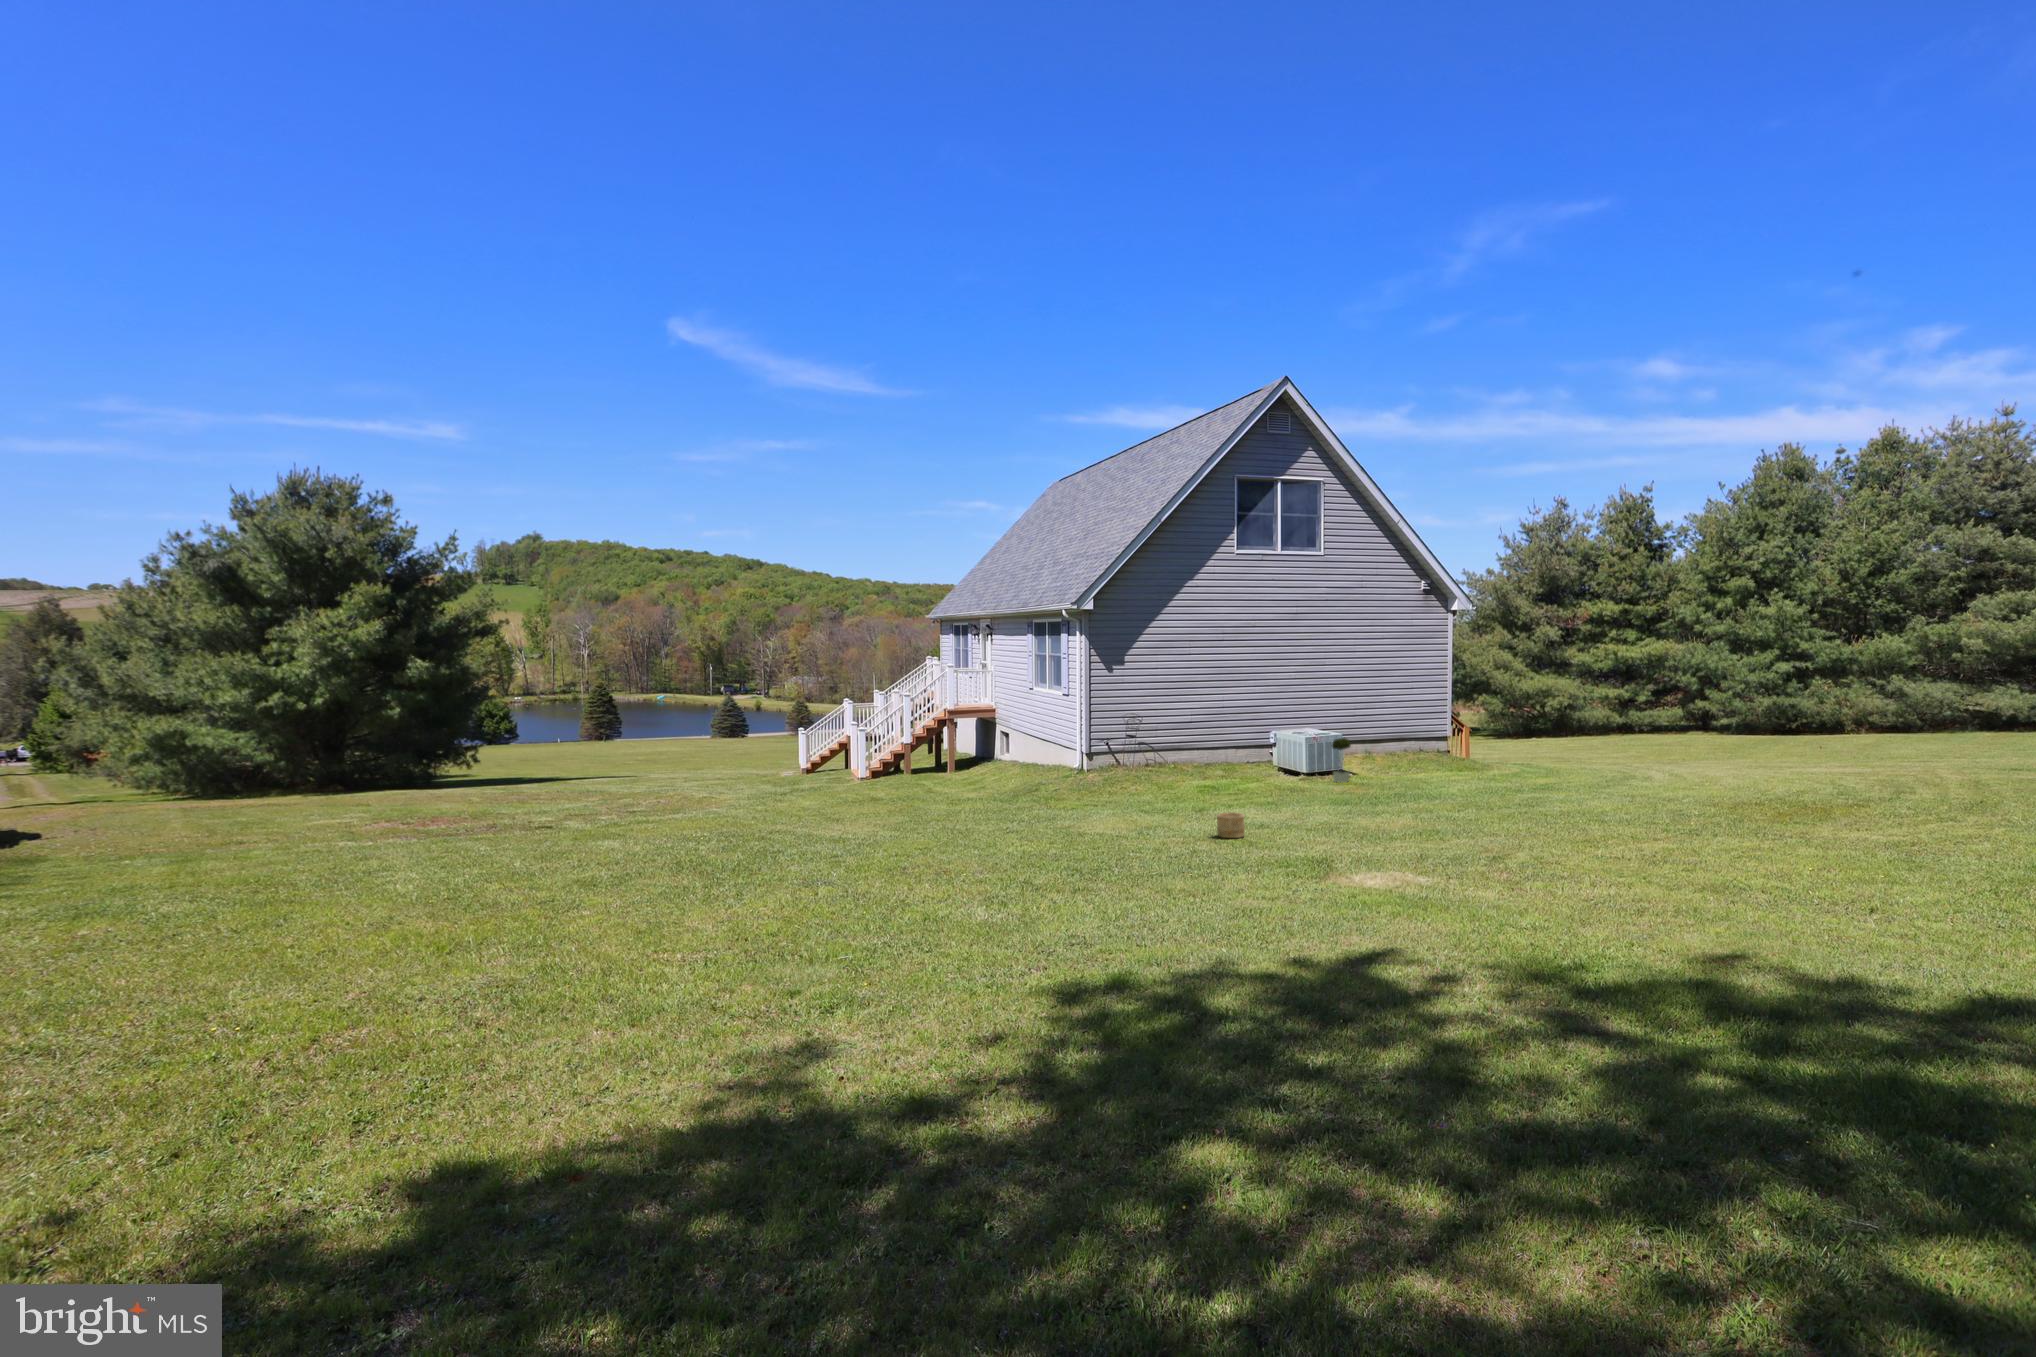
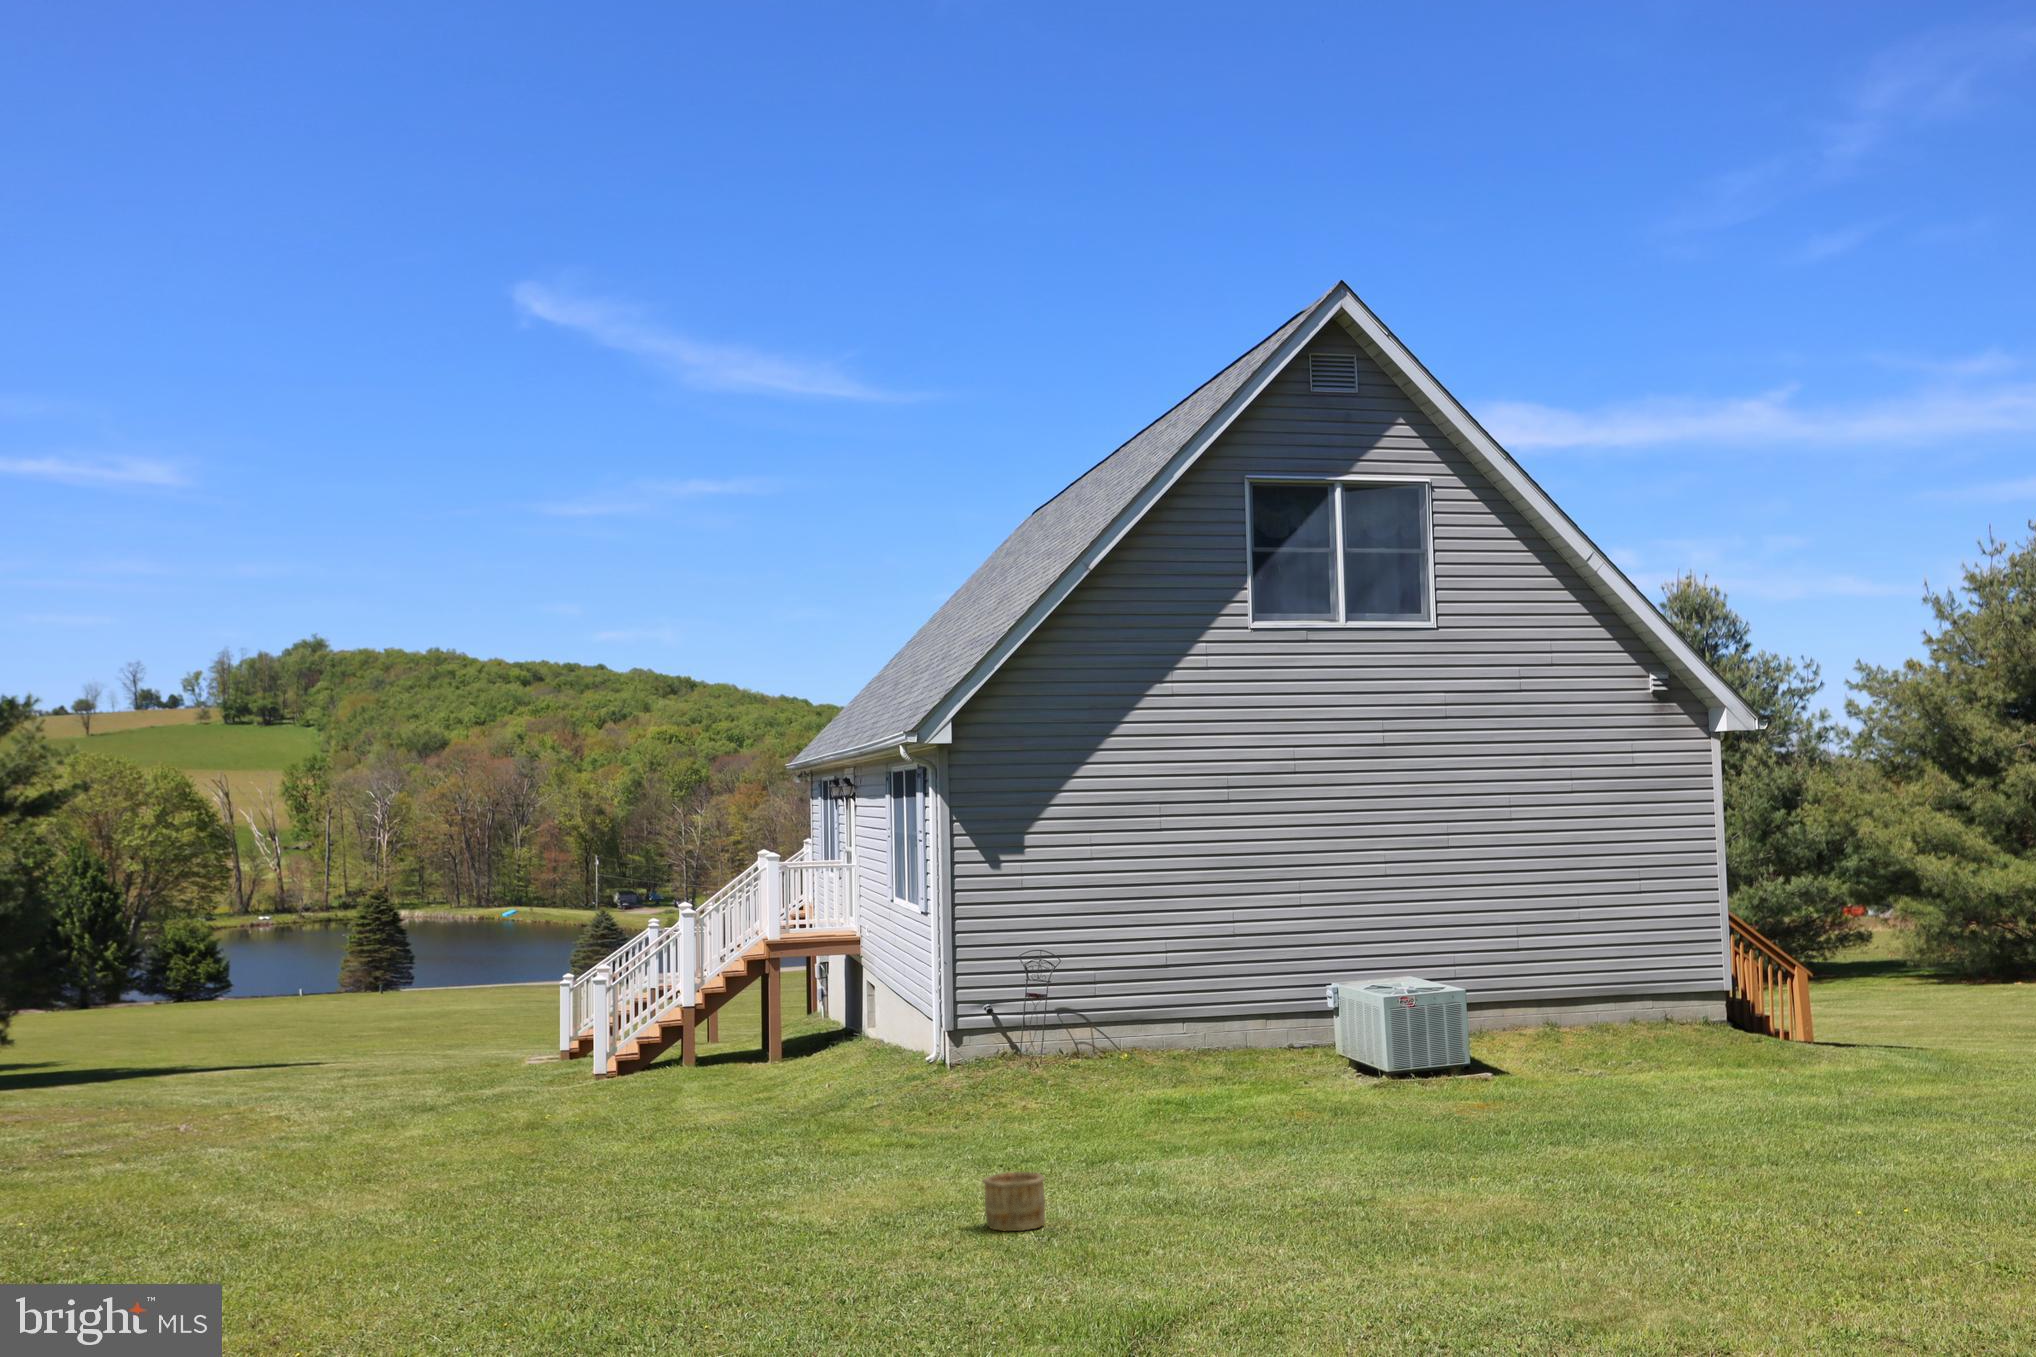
potted tree: present [1332,738,1351,783] -> none [1433,995,1476,1090]

